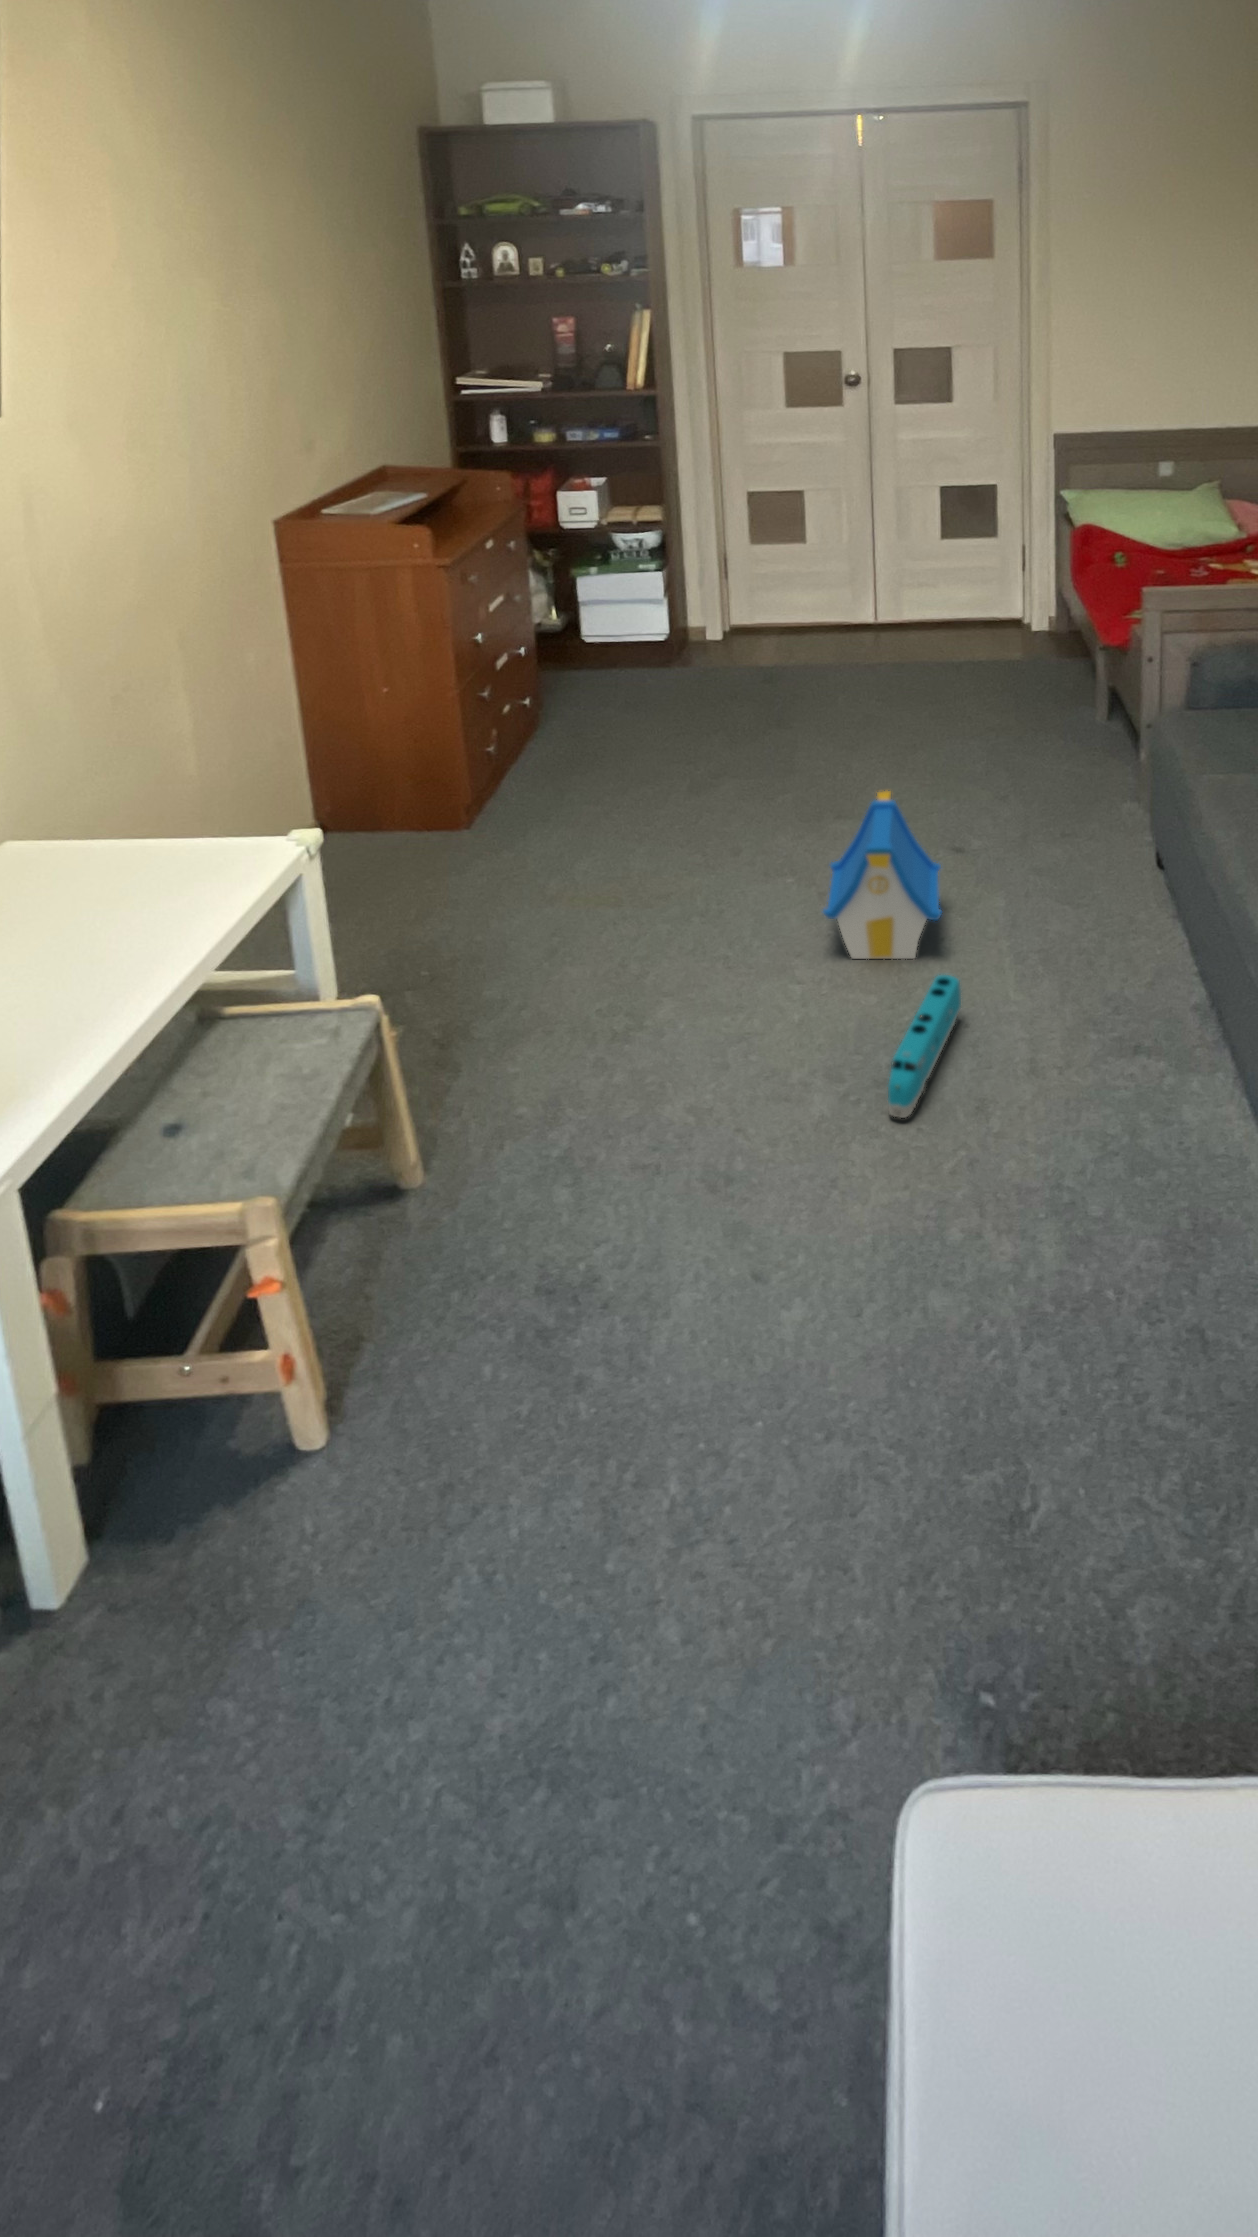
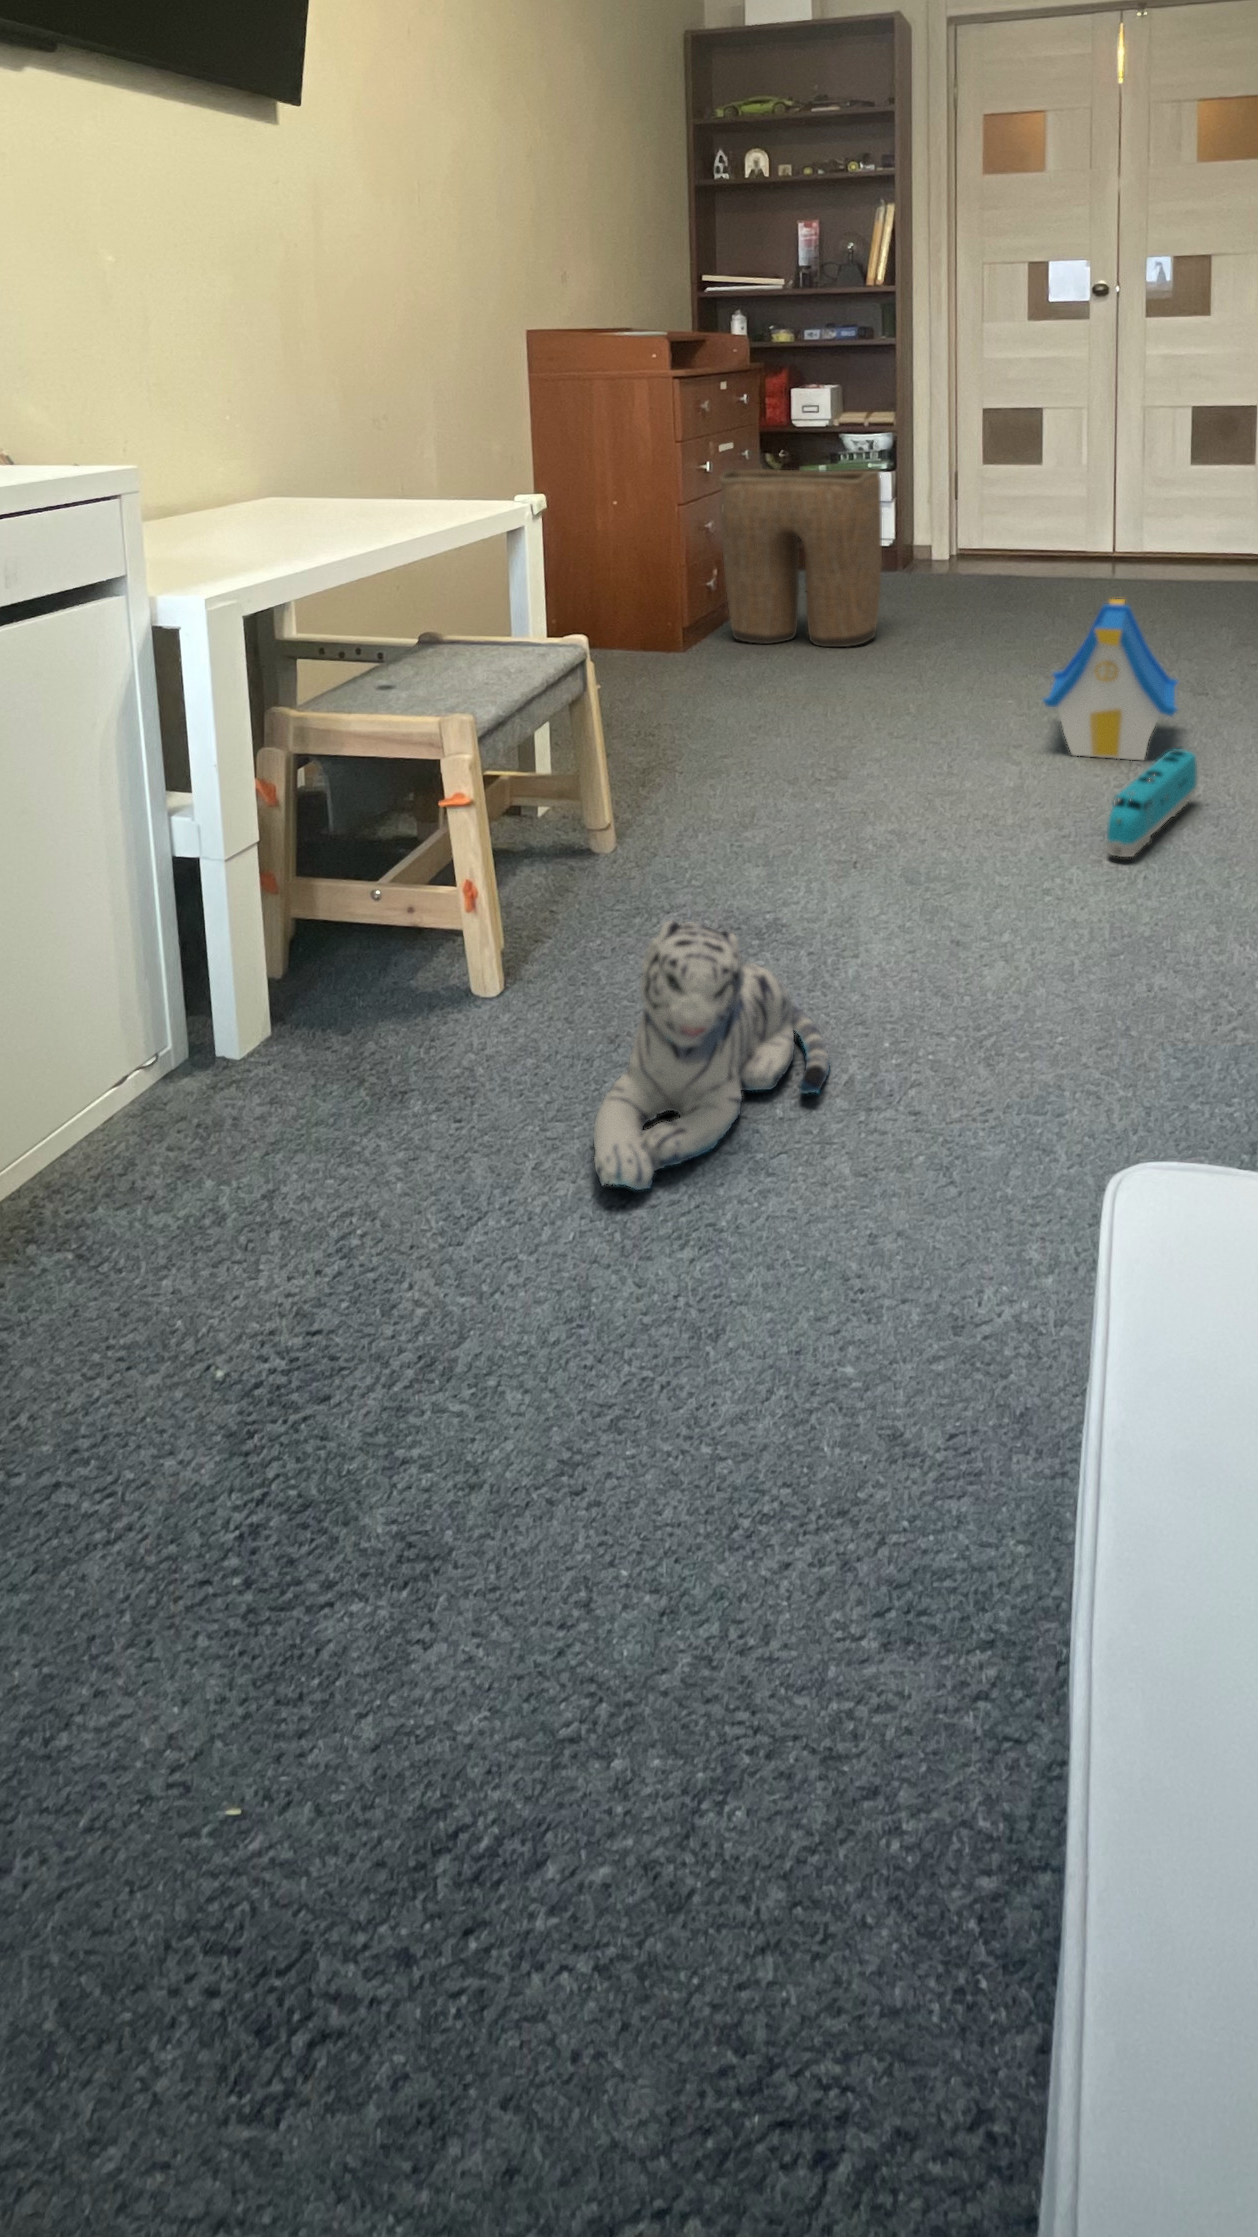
laundry basket: none [495,622,662,803] -> present [720,468,882,647]
plush toy: none [445,1394,661,1733] -> present [593,921,830,1190]

